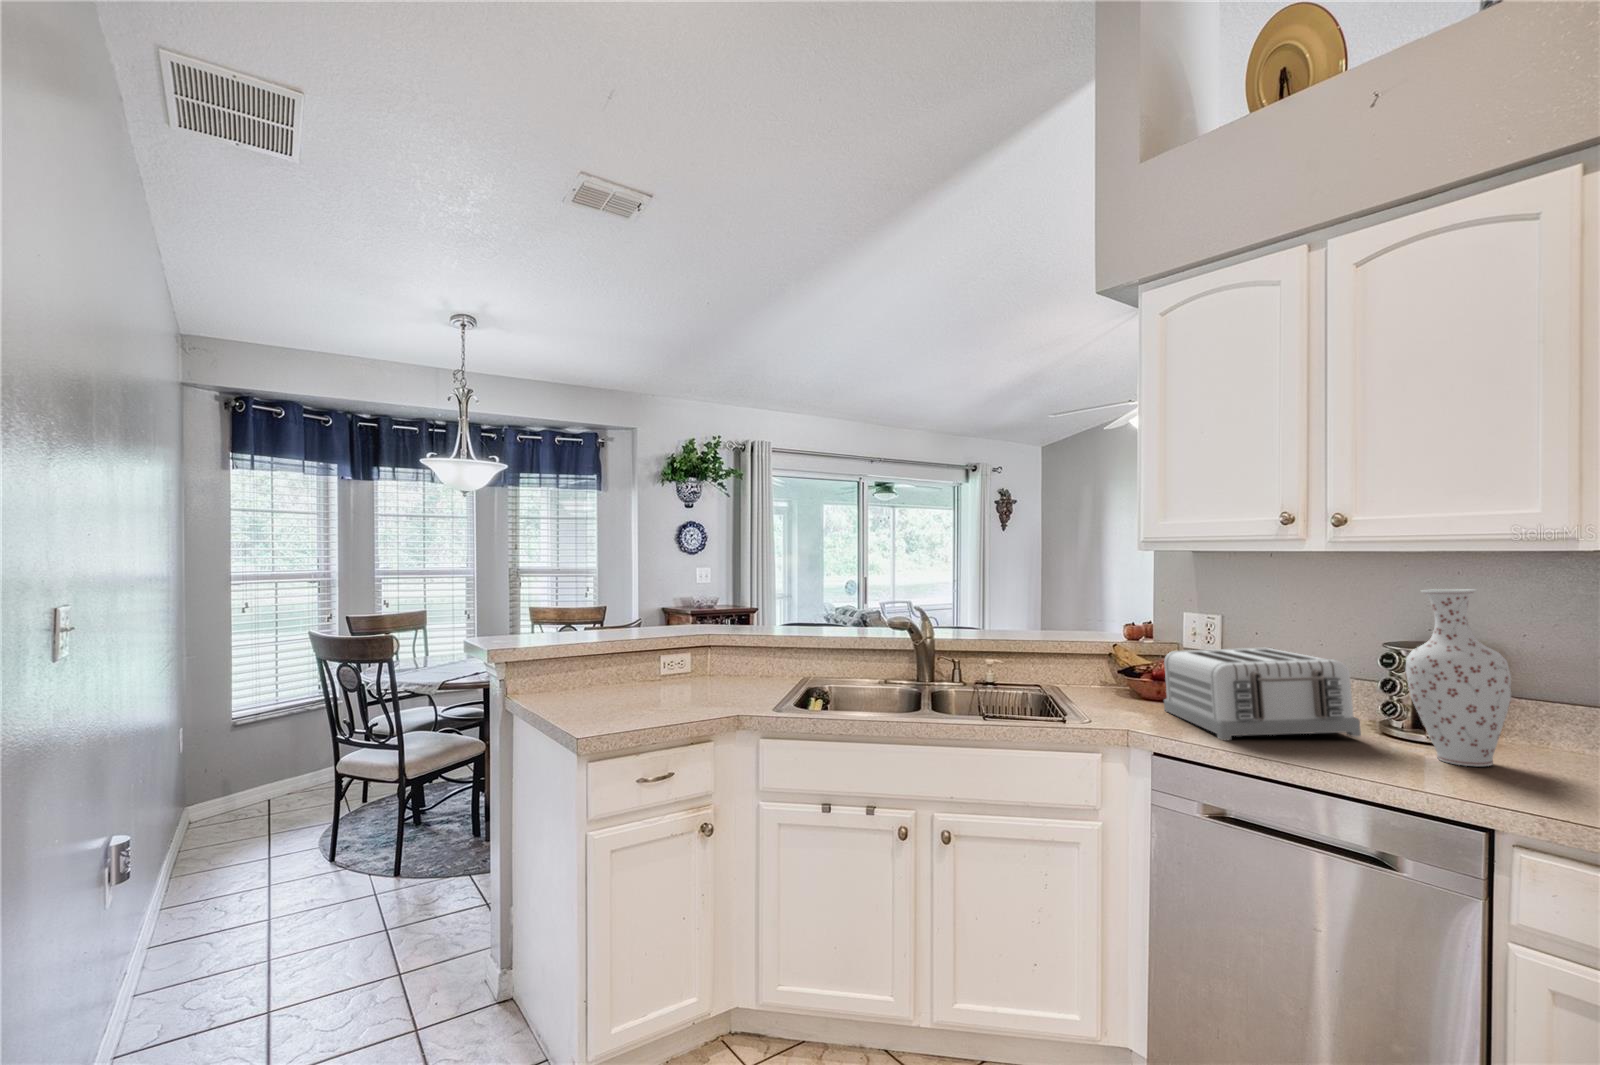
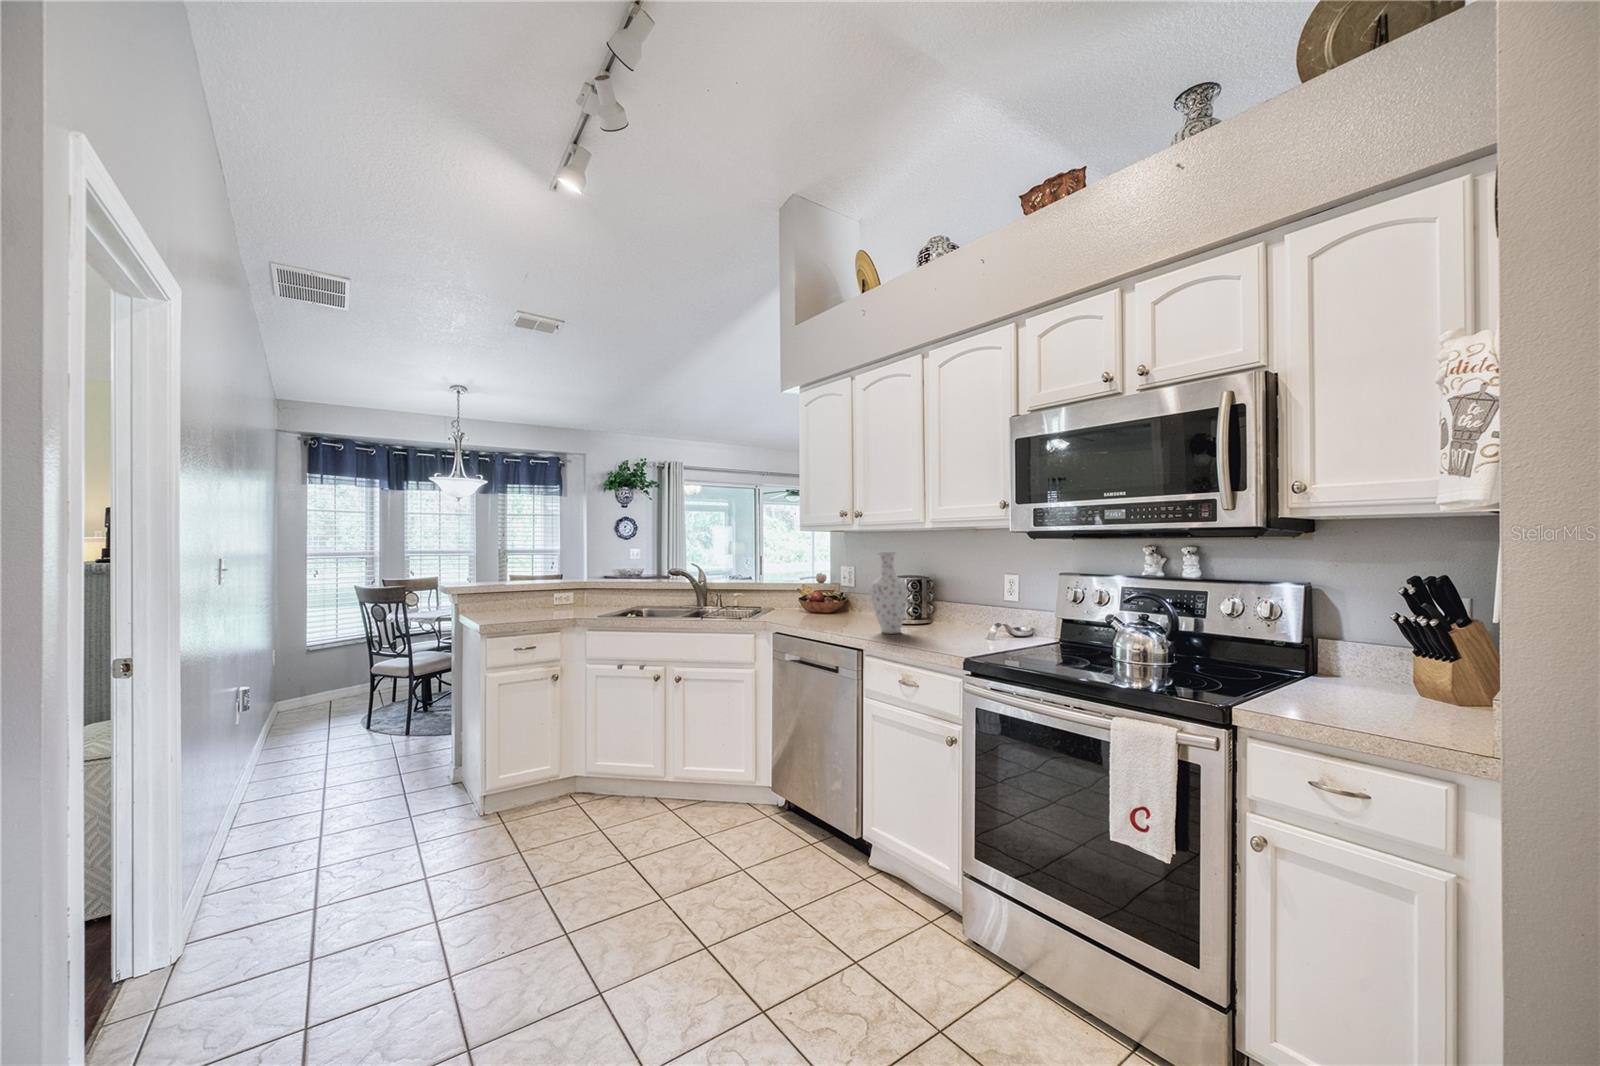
toaster: present [1164,648,1361,740] -> none [801,586,867,628]

